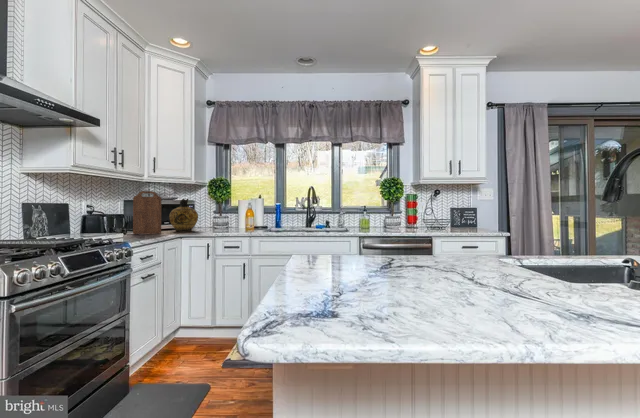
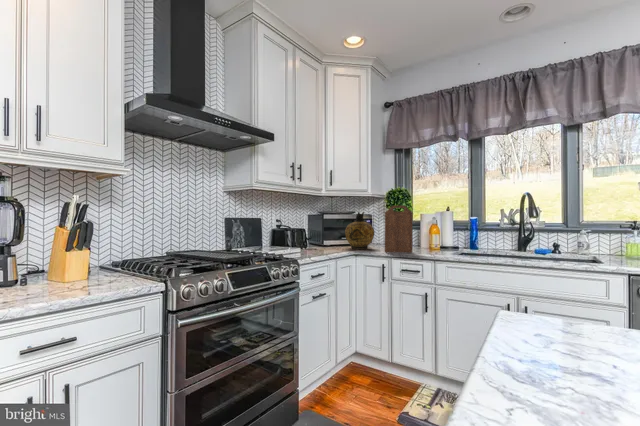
cutting board: present [133,191,161,234] -> present [385,206,412,253]

